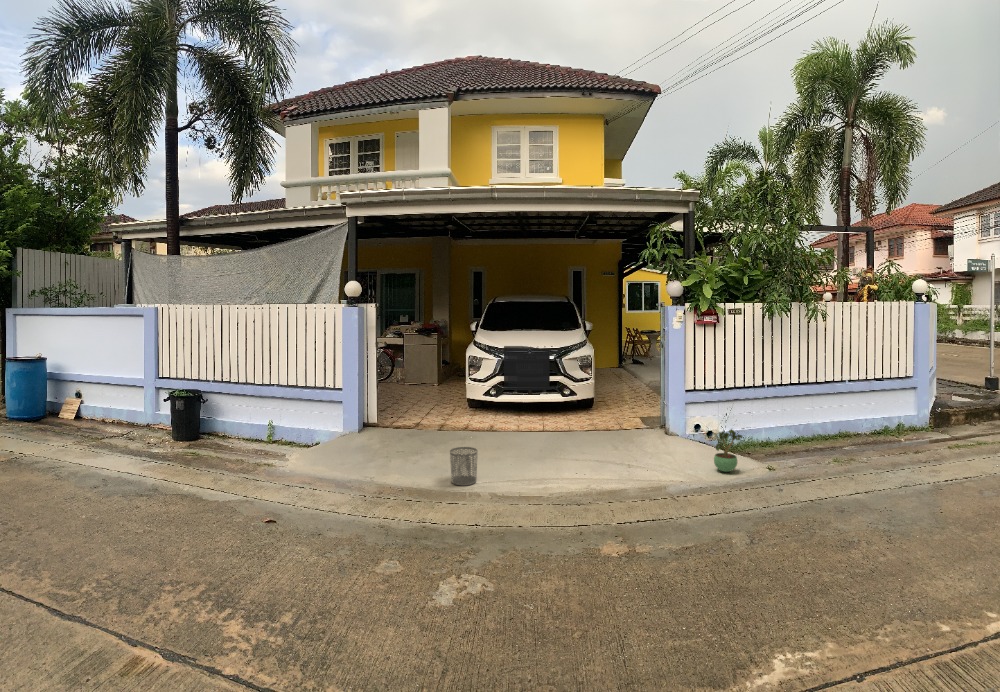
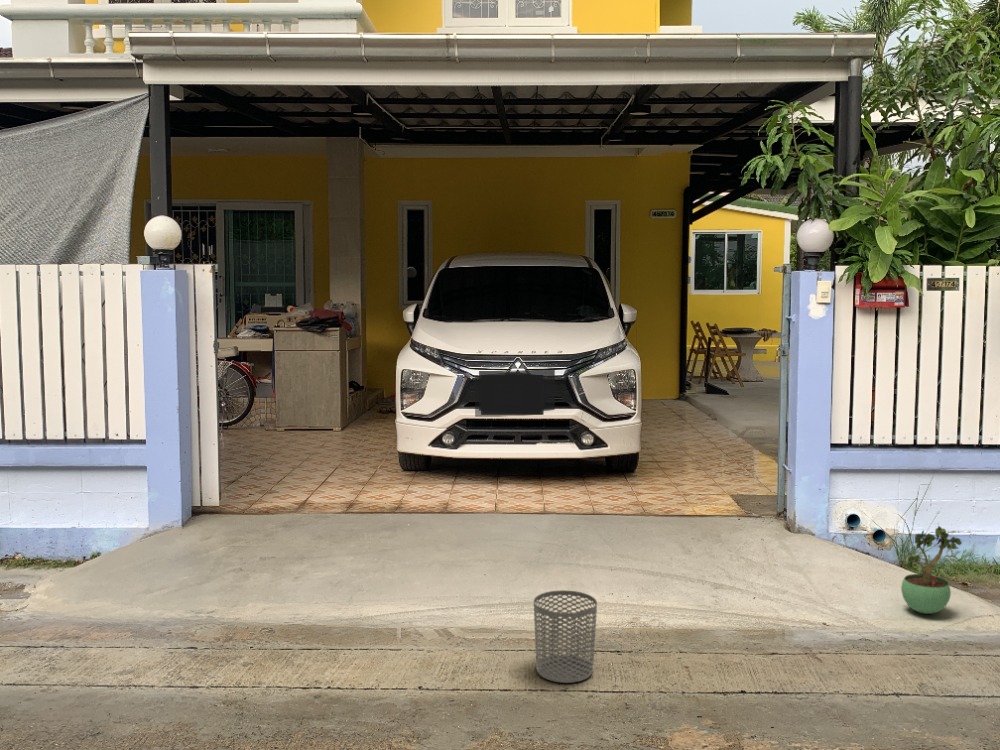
waste bin: present [450,447,477,486] -> present [534,590,597,683]

